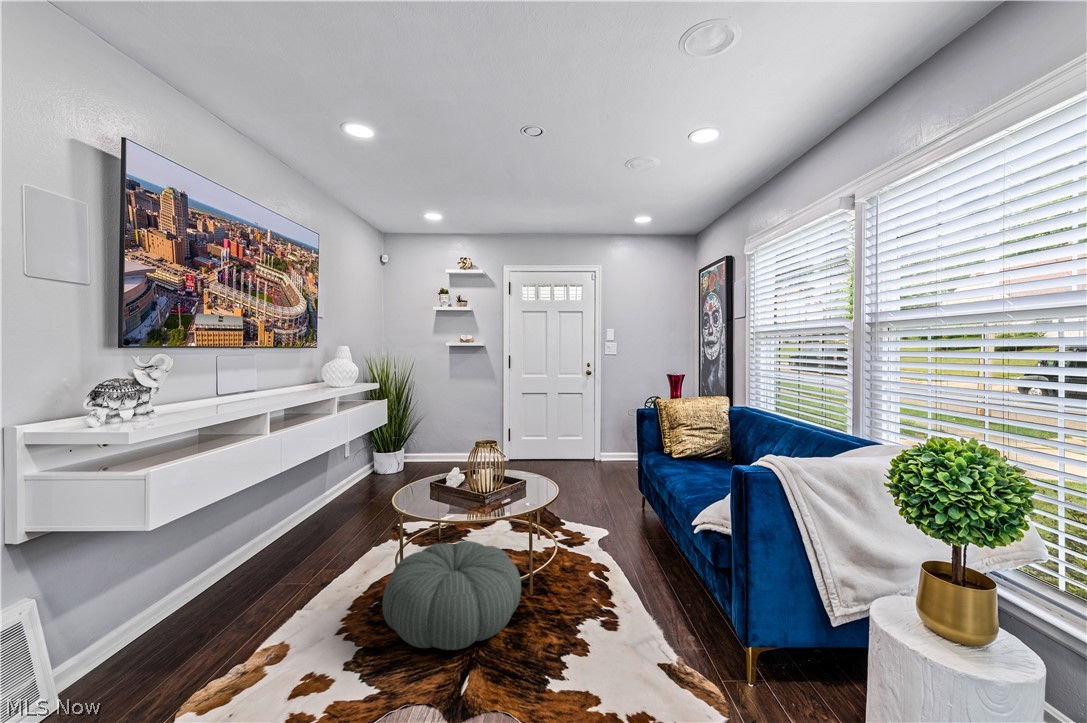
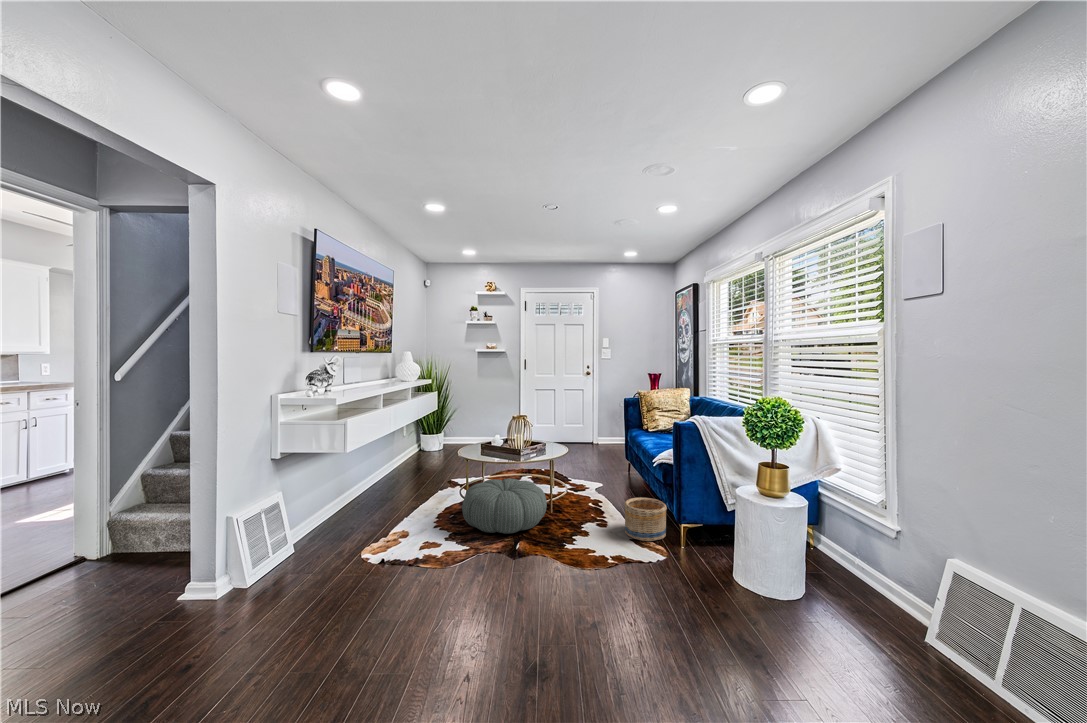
basket: none [646,580,718,668] -> present [624,497,667,541]

